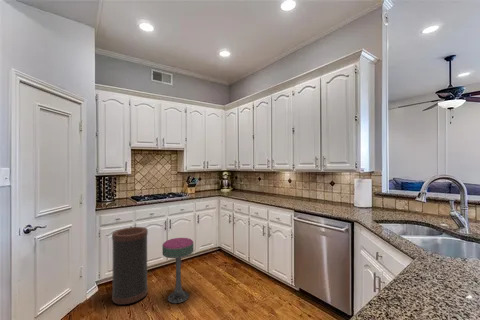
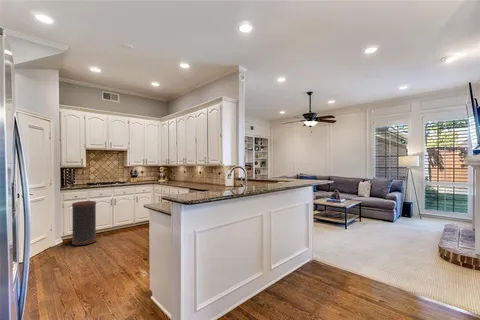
bar stool: present [162,238,193,303] -> none [105,207,126,244]

